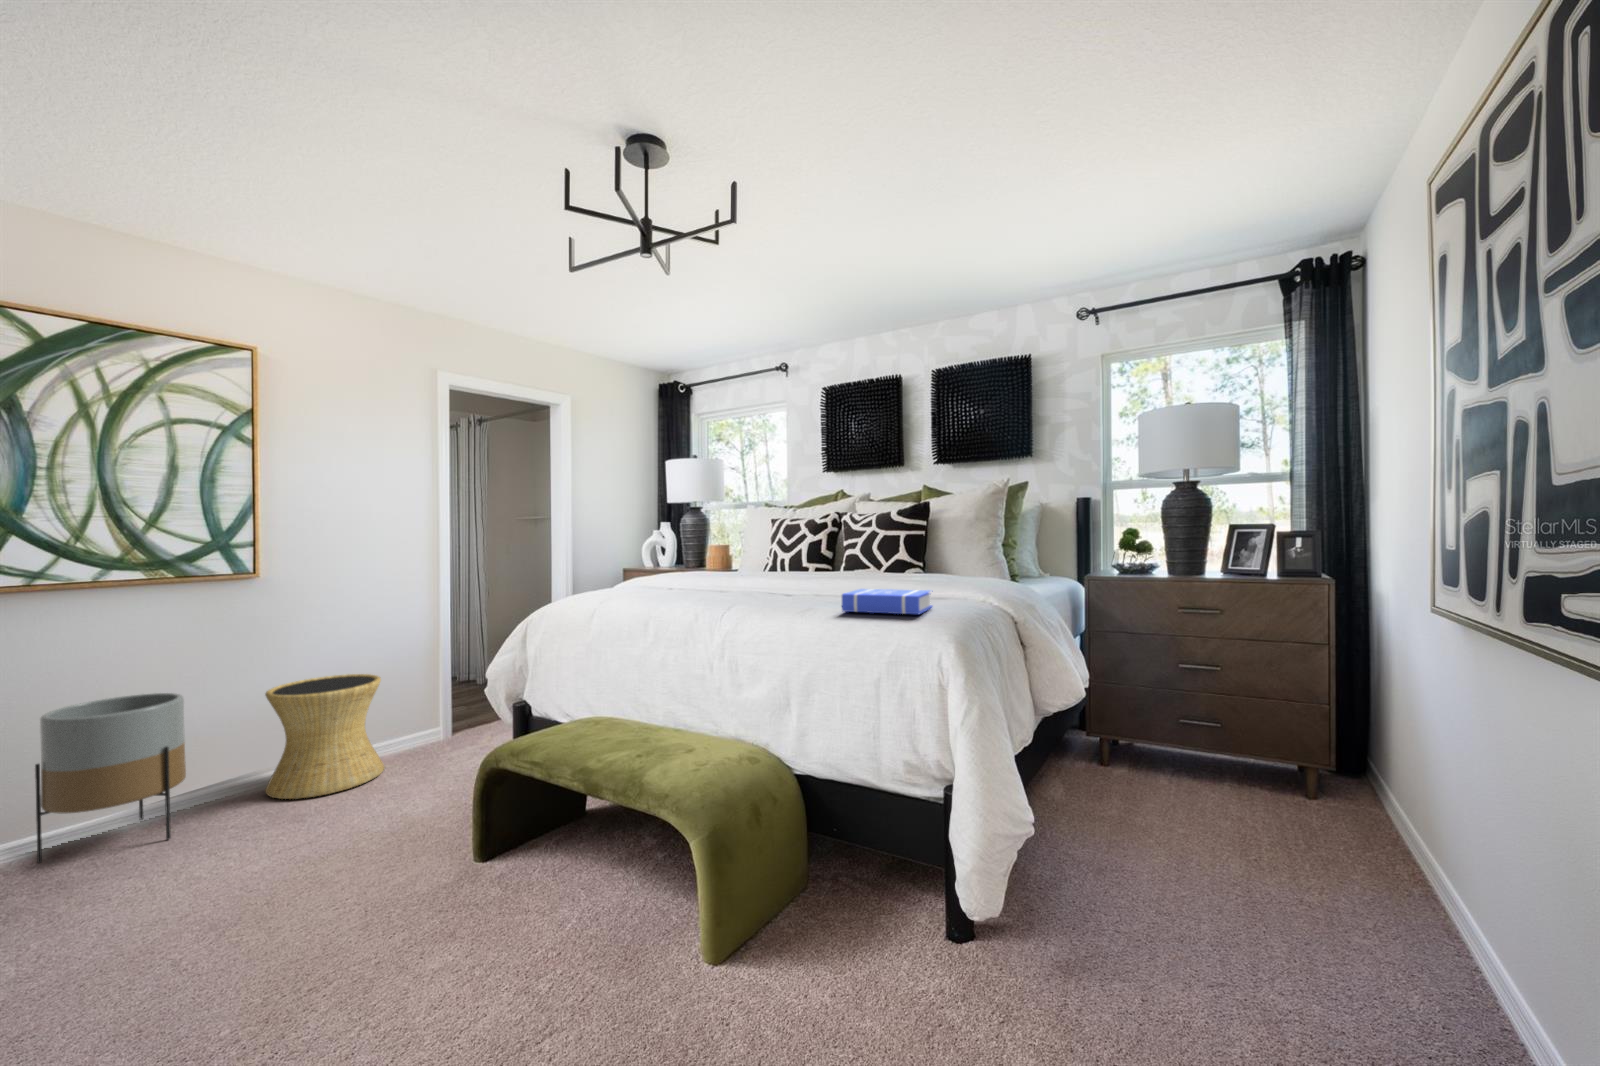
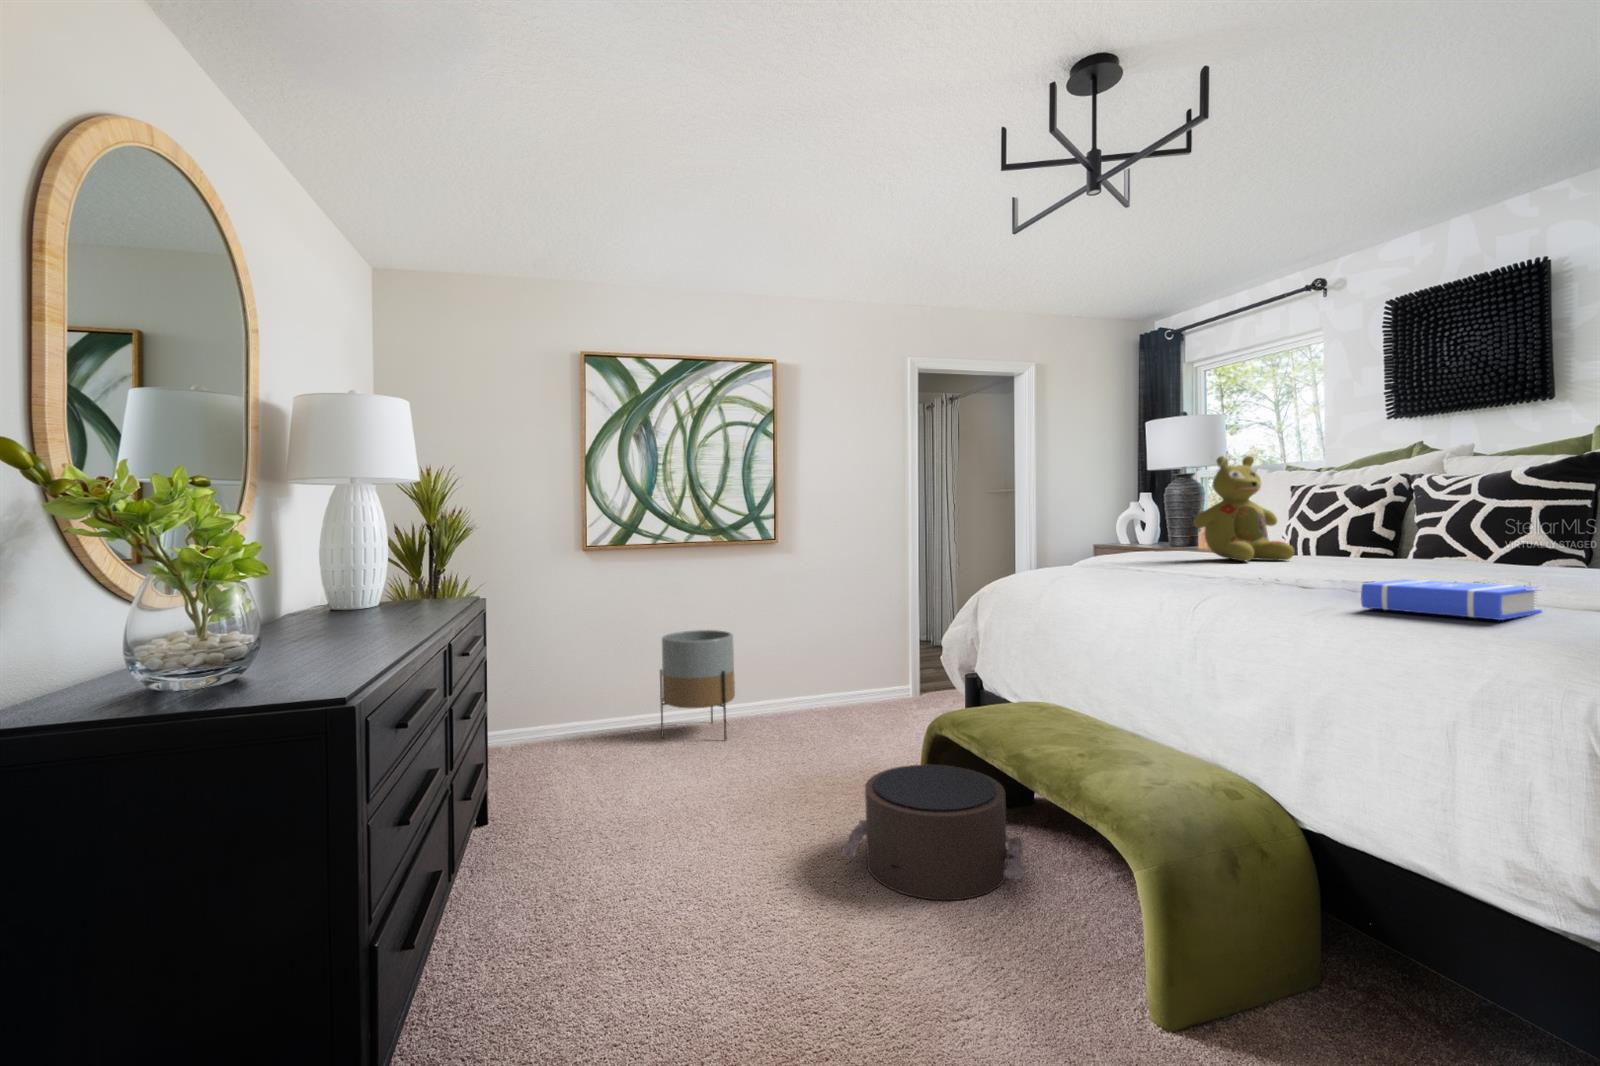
stuffed bear: none [715,494,783,578] -> present [1193,456,1294,561]
side table: present [265,674,384,799] -> none [782,633,864,732]
pouf: none [374,801,592,964] -> present [841,765,1026,900]

